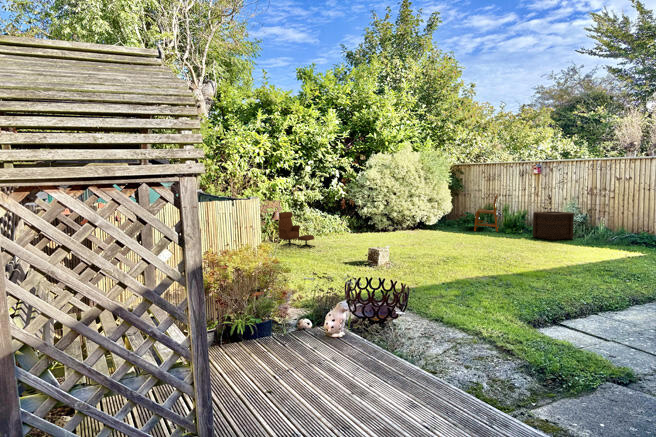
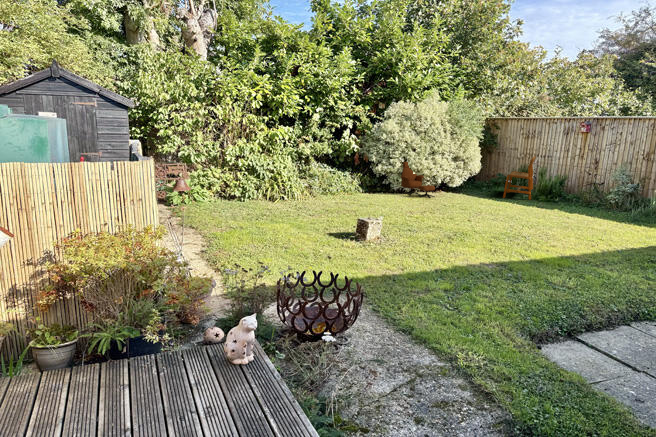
wooden crate: present [533,211,574,240] -> none [571,180,624,214]
lounge chair: present [277,212,314,248] -> present [400,162,435,198]

